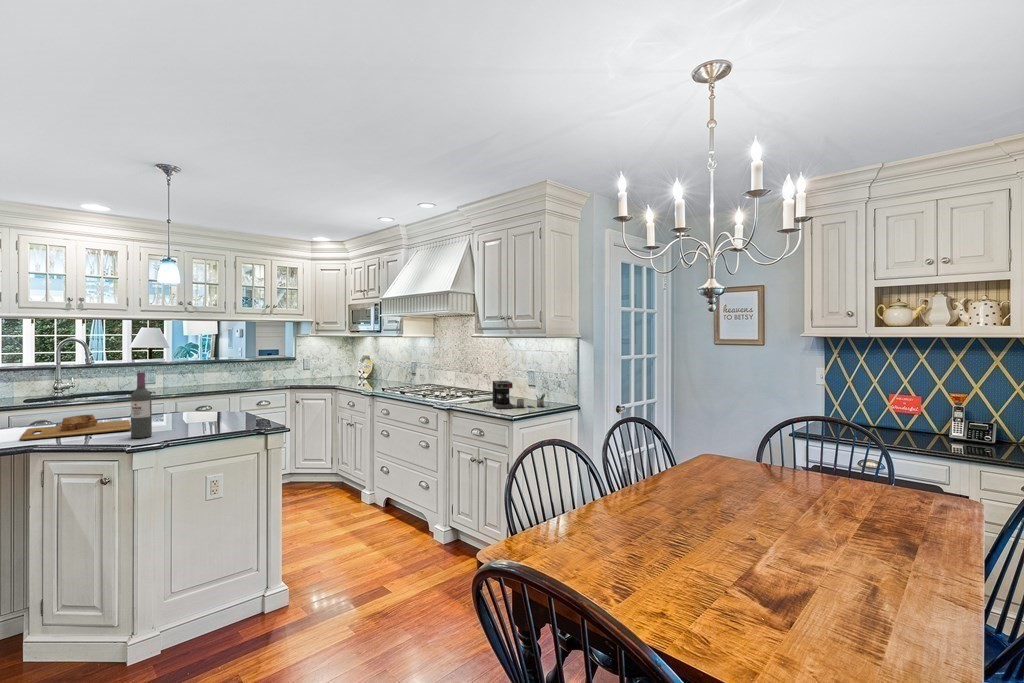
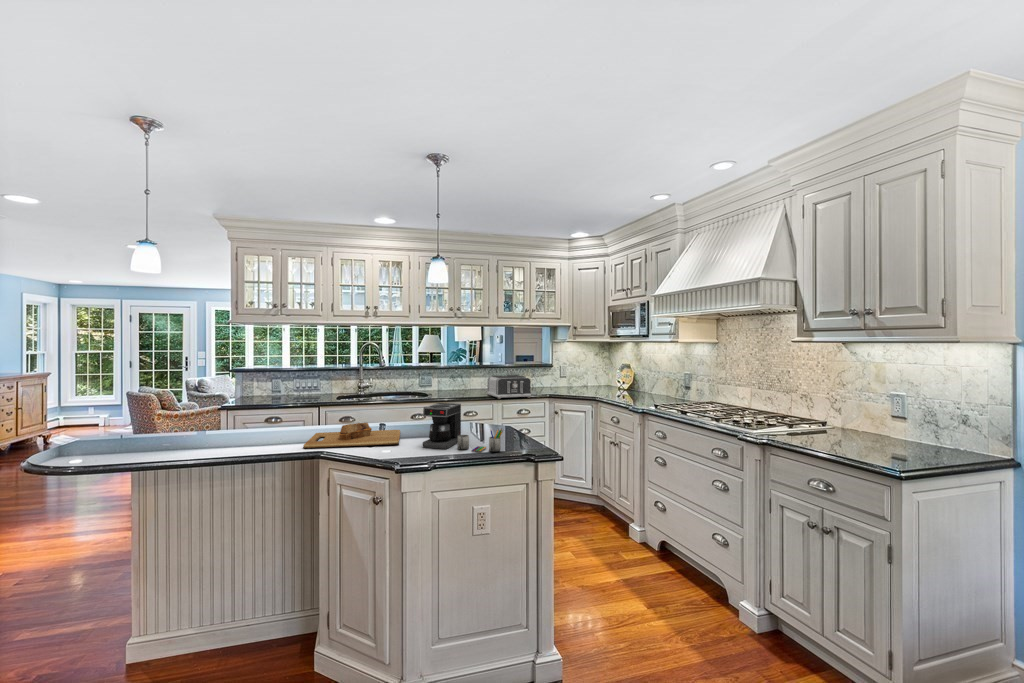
toaster: none [223,369,271,392] -> present [487,375,531,399]
wine bottle: present [131,372,152,438] -> none [396,380,416,457]
coffee maker: present [492,381,545,409] -> present [423,403,503,452]

